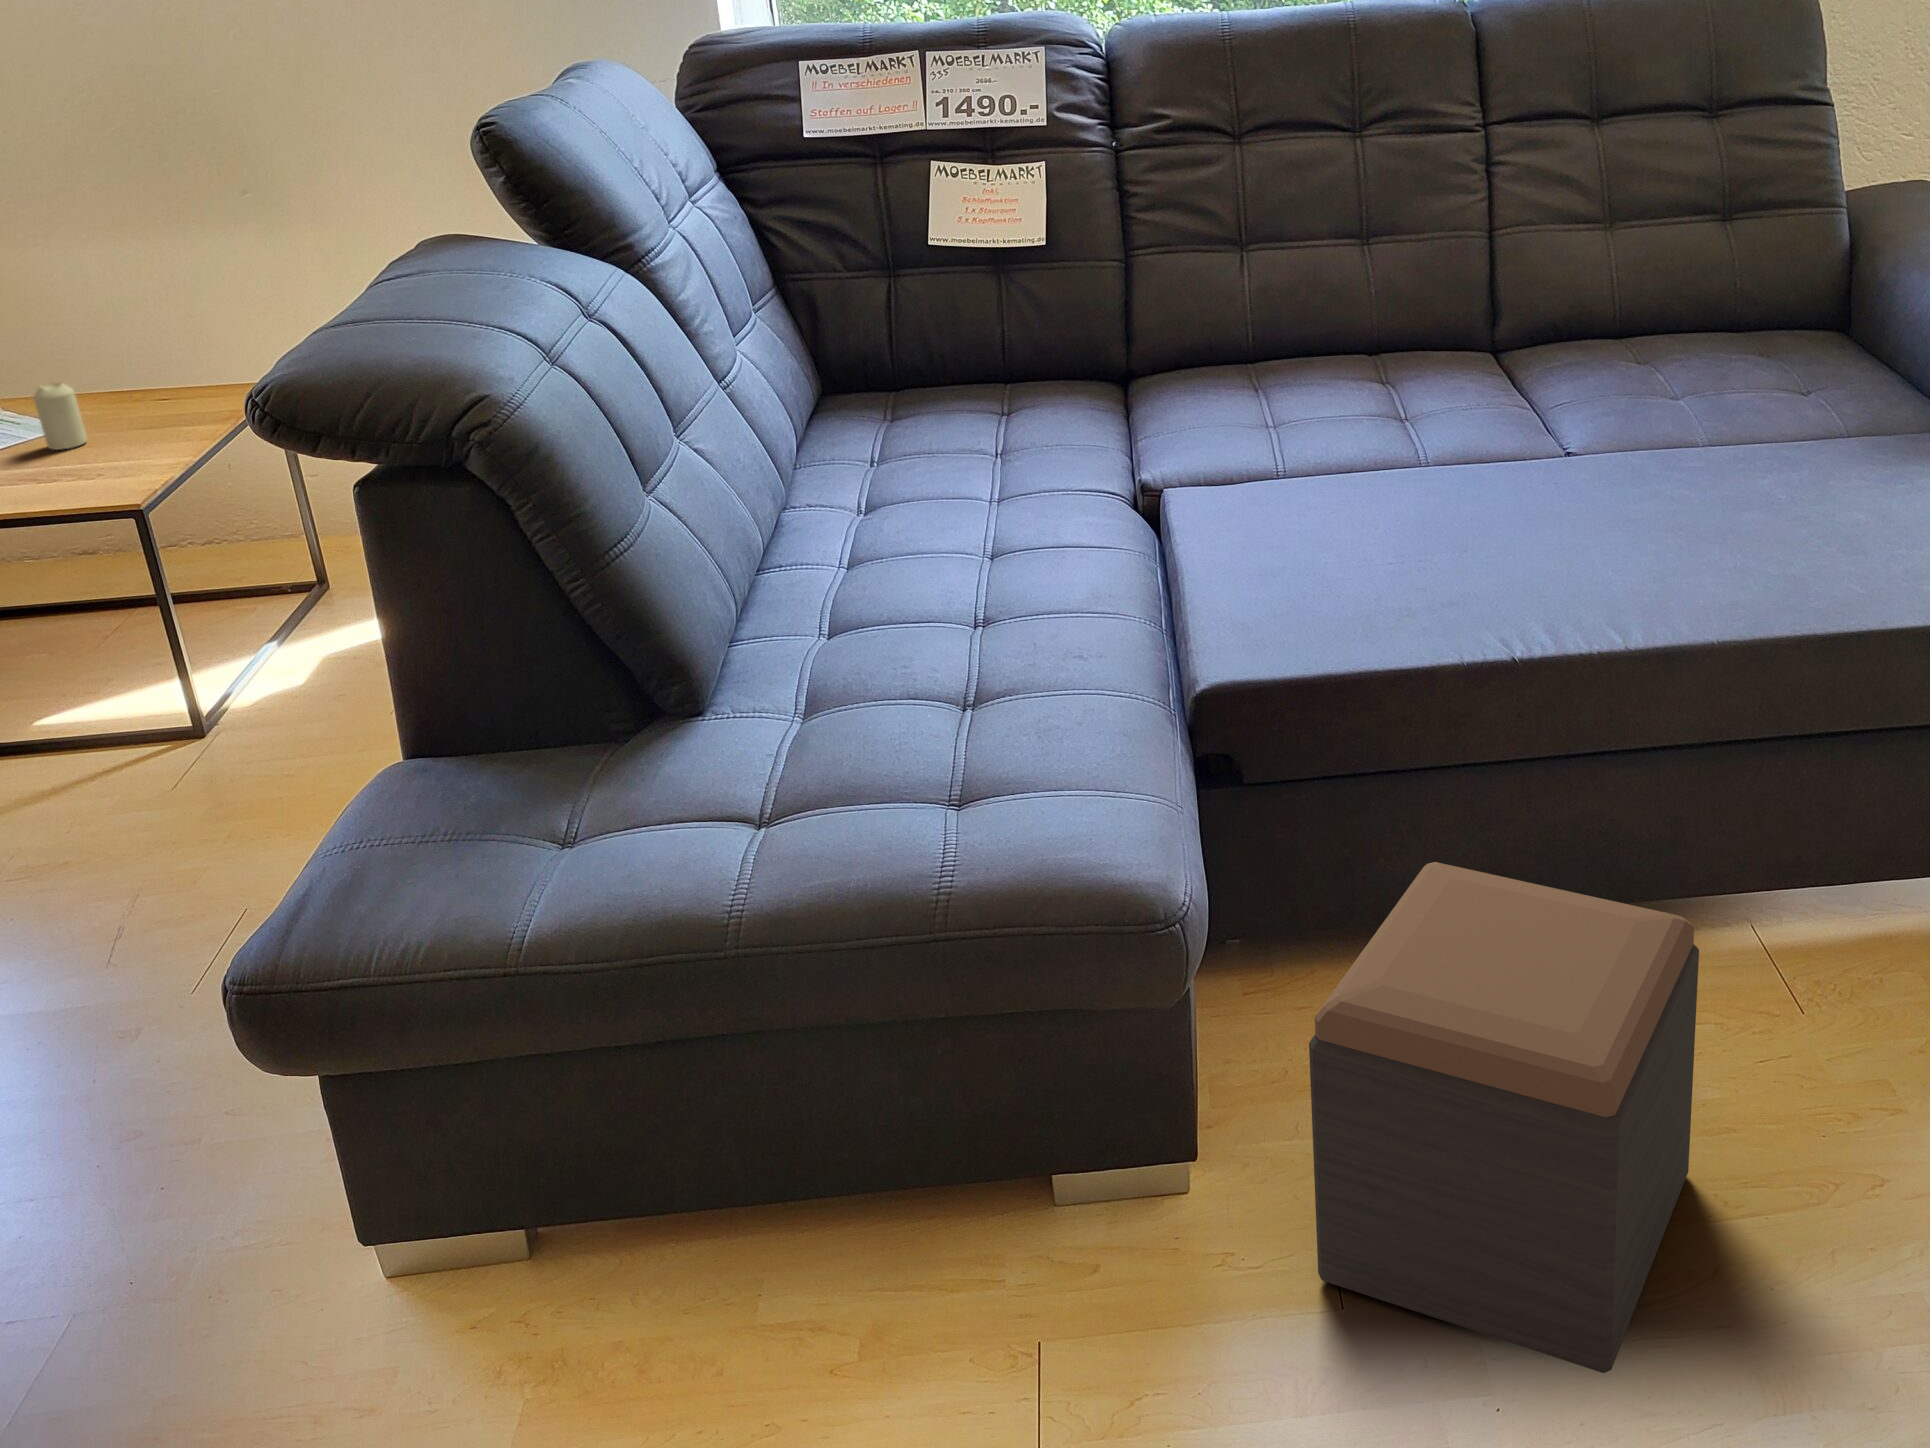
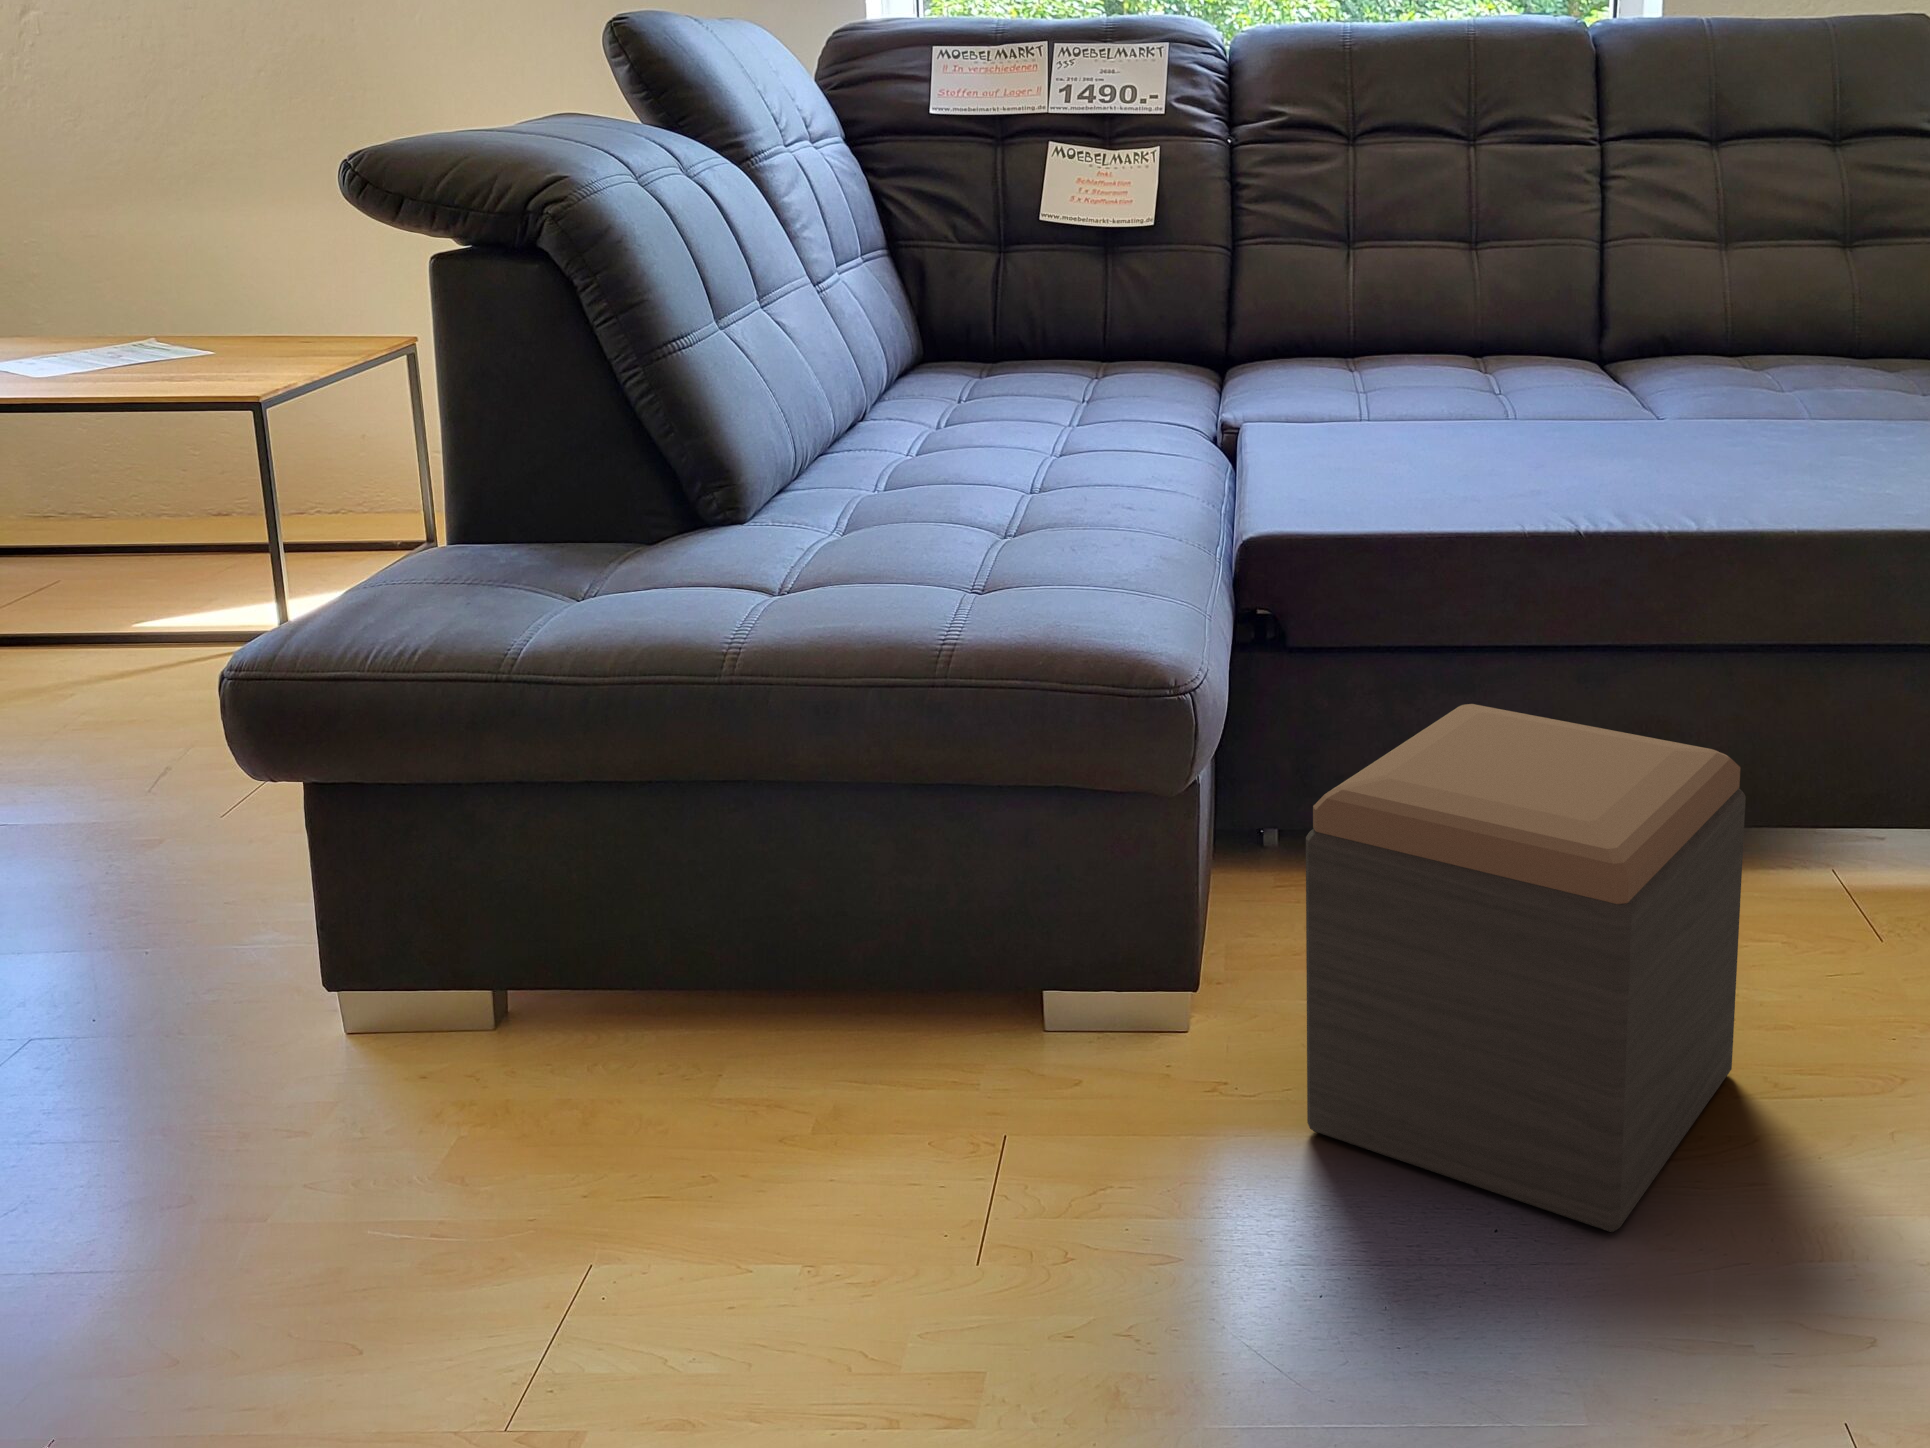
candle: present [33,382,88,450] -> none [201,321,245,383]

